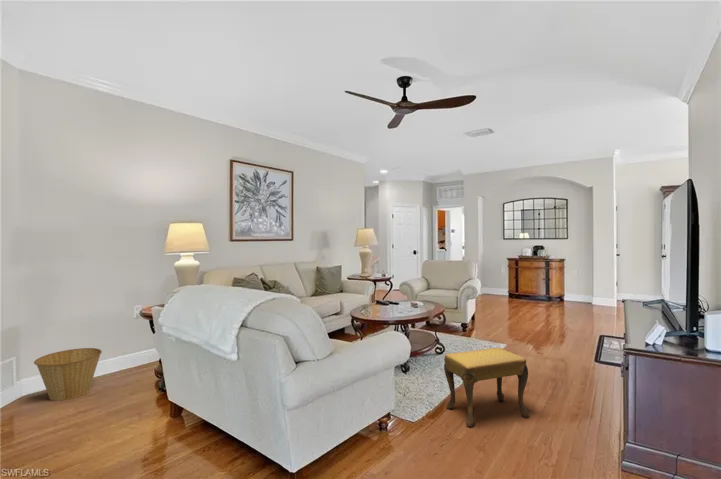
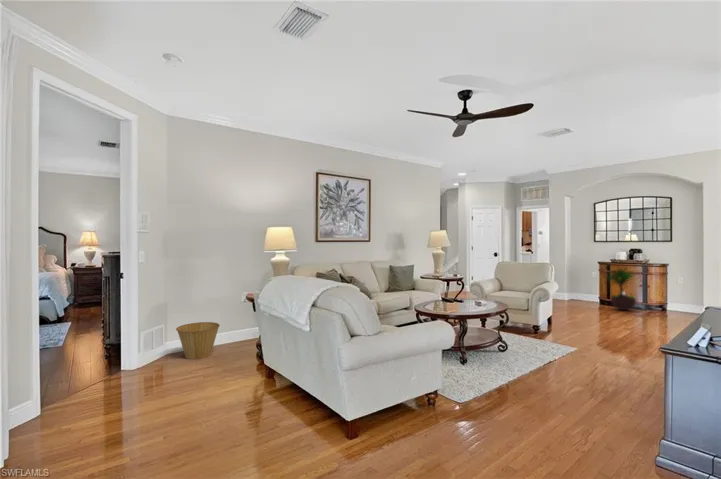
potted tree: none [515,259,543,303] -> present [608,268,636,310]
footstool: present [444,348,529,427] -> none [495,345,580,414]

